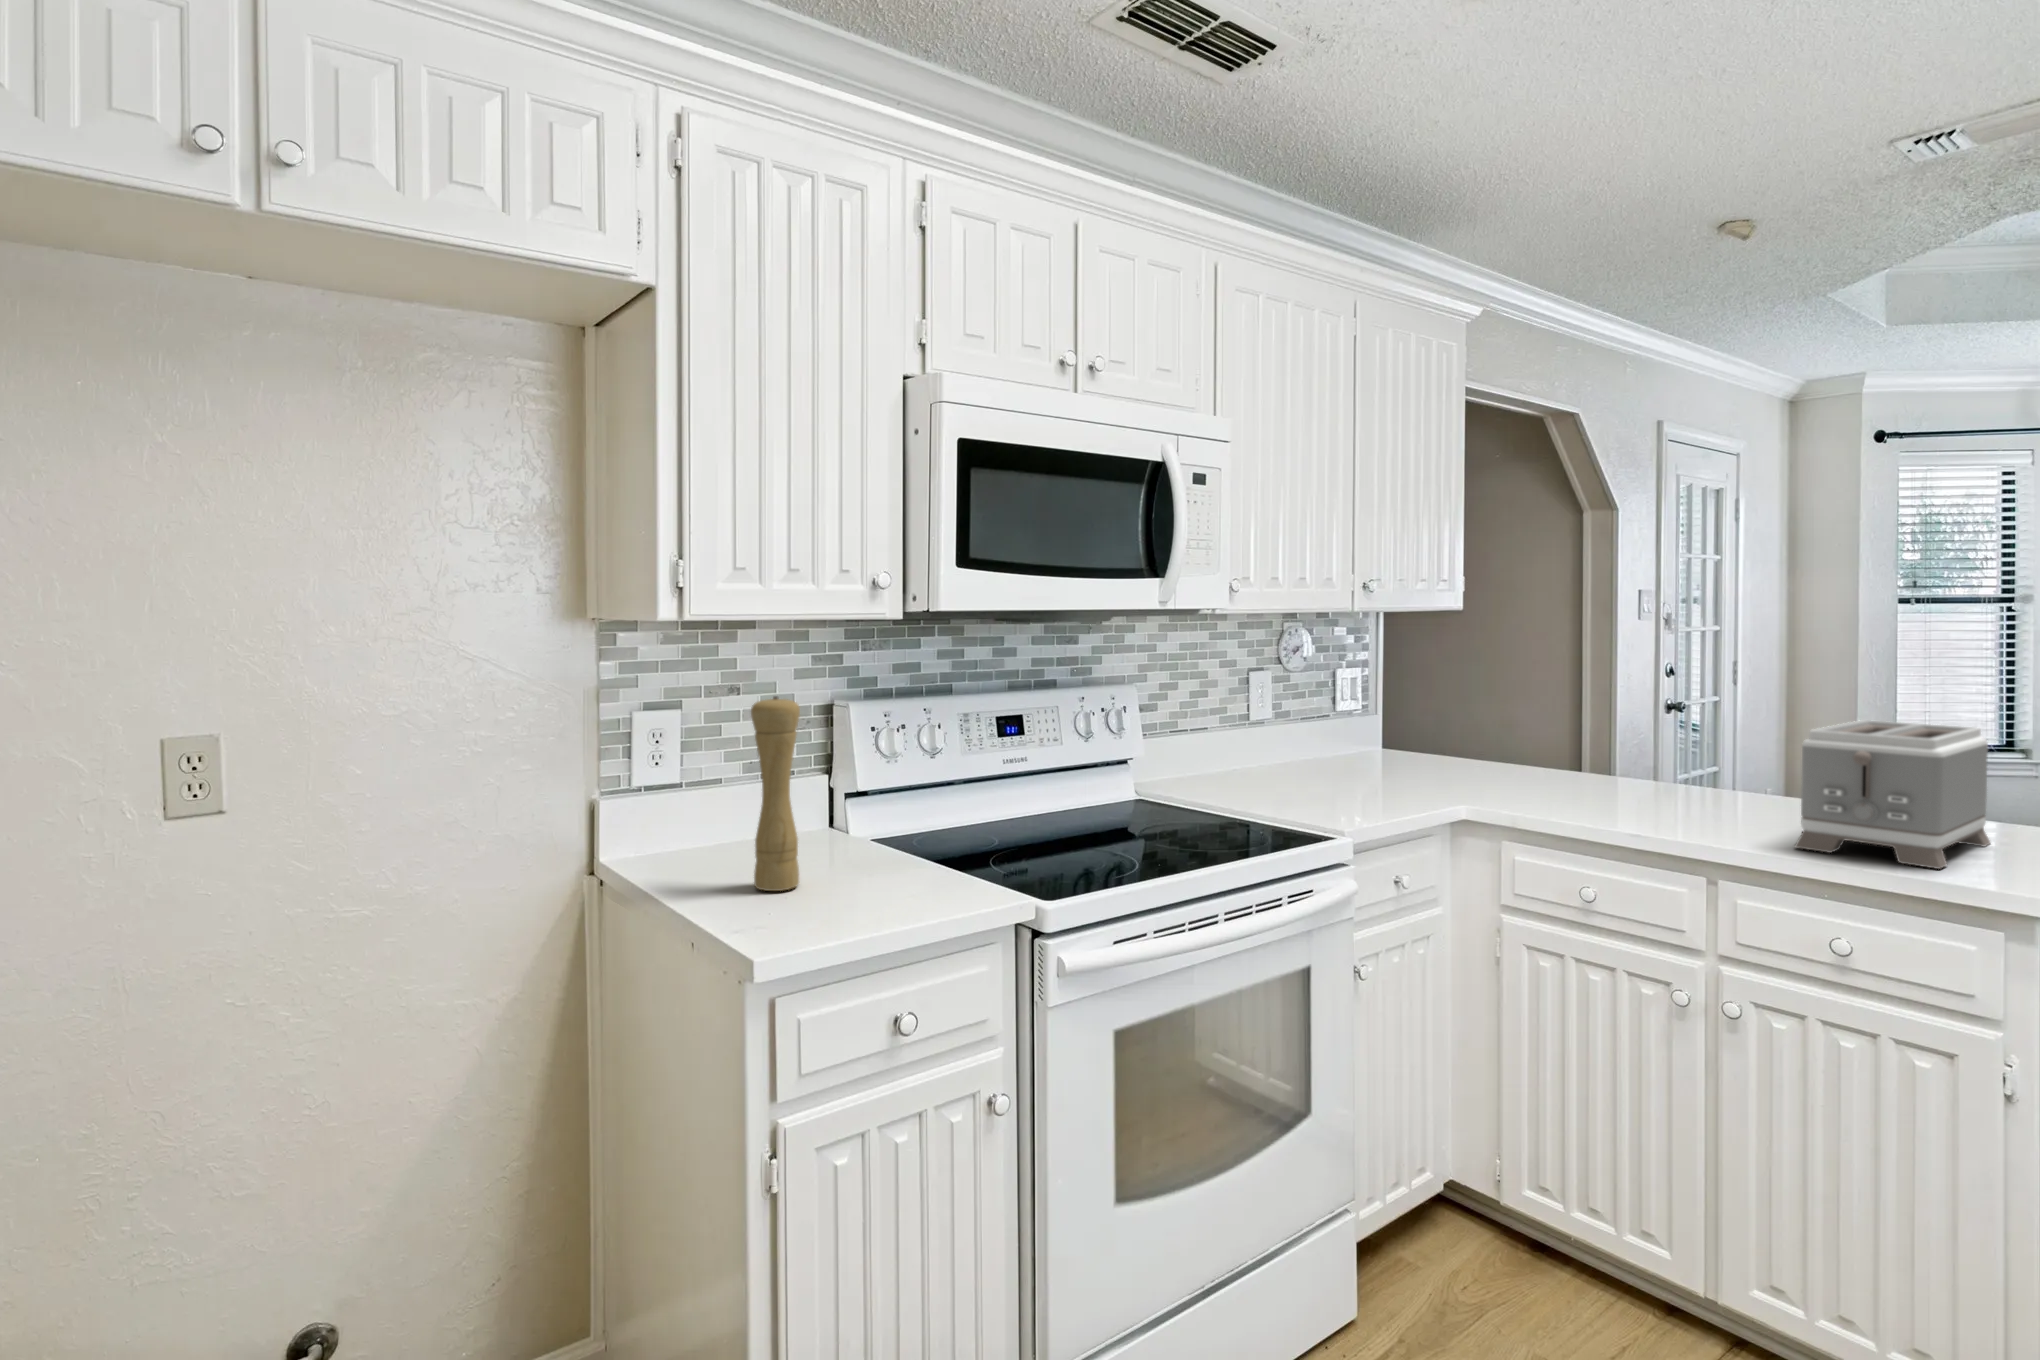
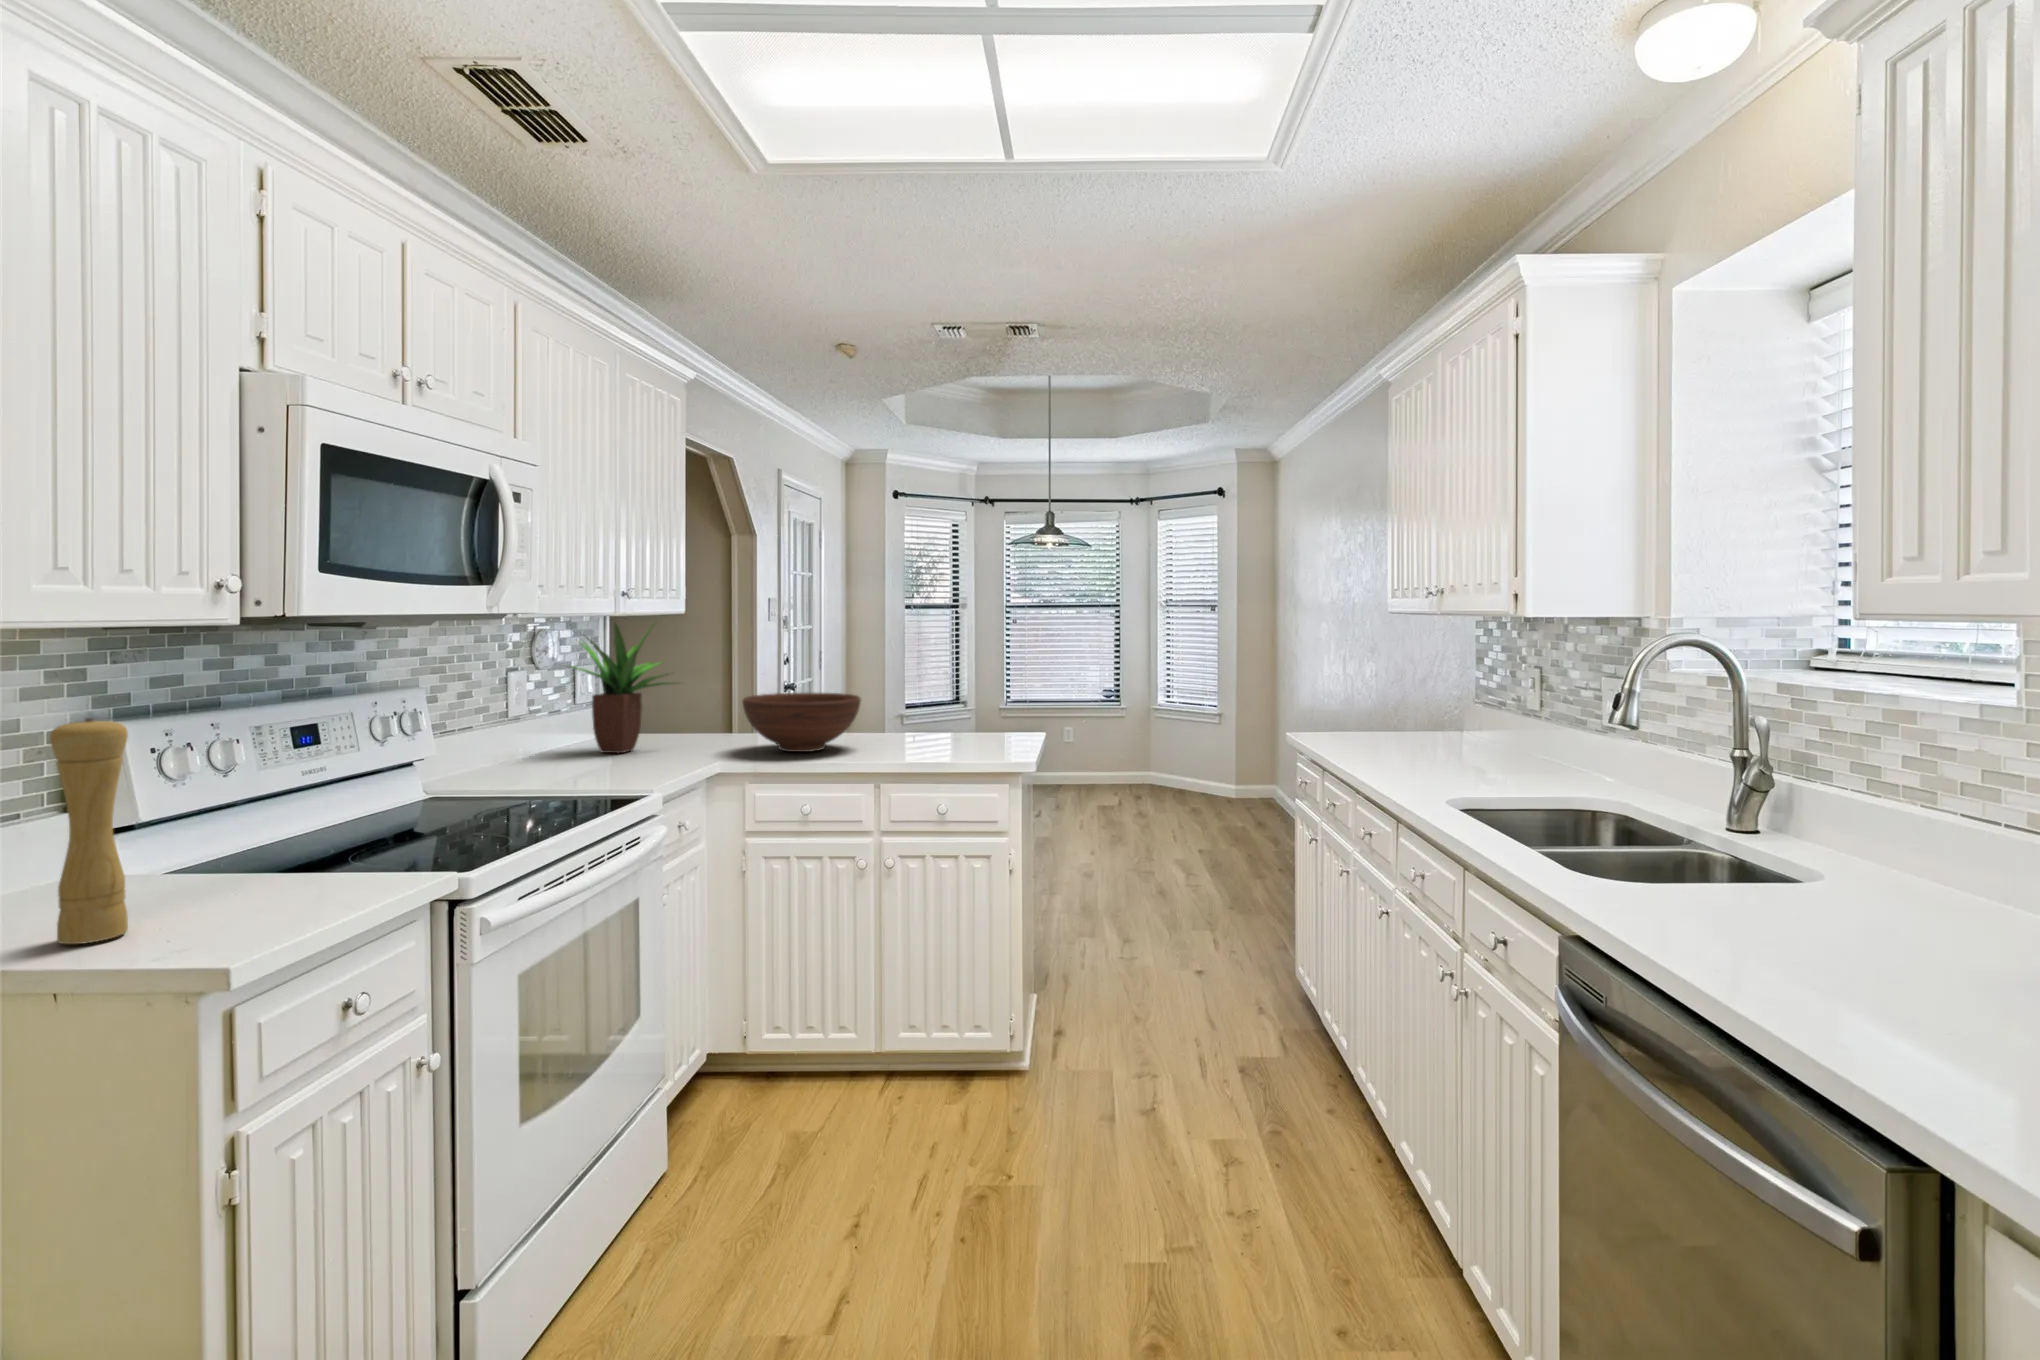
potted plant: none [1298,616,1446,776] -> present [571,623,680,753]
fruit bowl: none [1512,717,1701,804] -> present [742,693,861,752]
toaster: present [1795,720,1990,869] -> none [923,683,1001,764]

